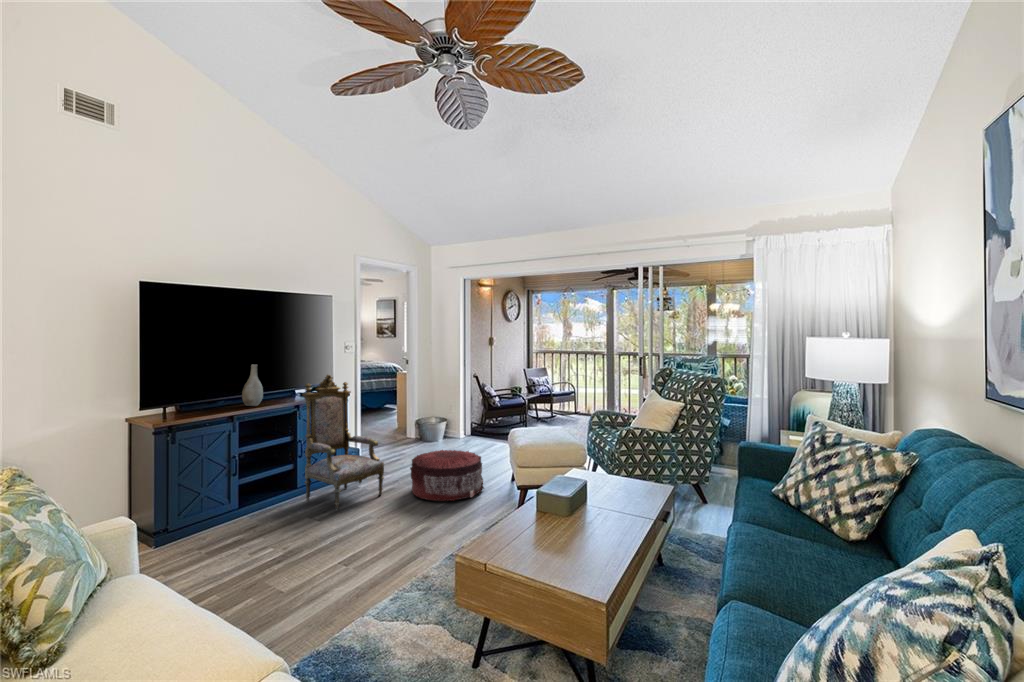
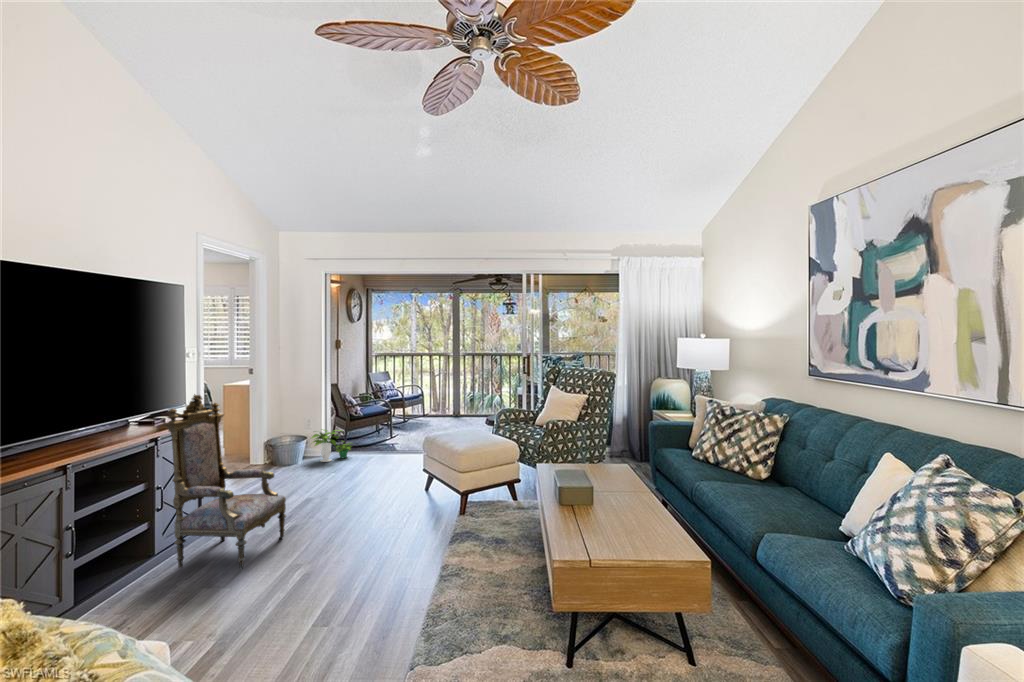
vase: present [242,365,263,406] -> none [65,388,102,449]
potted plant: none [449,413,486,442] -> present [312,429,351,462]
pouf: present [410,450,484,501] -> none [316,467,403,530]

